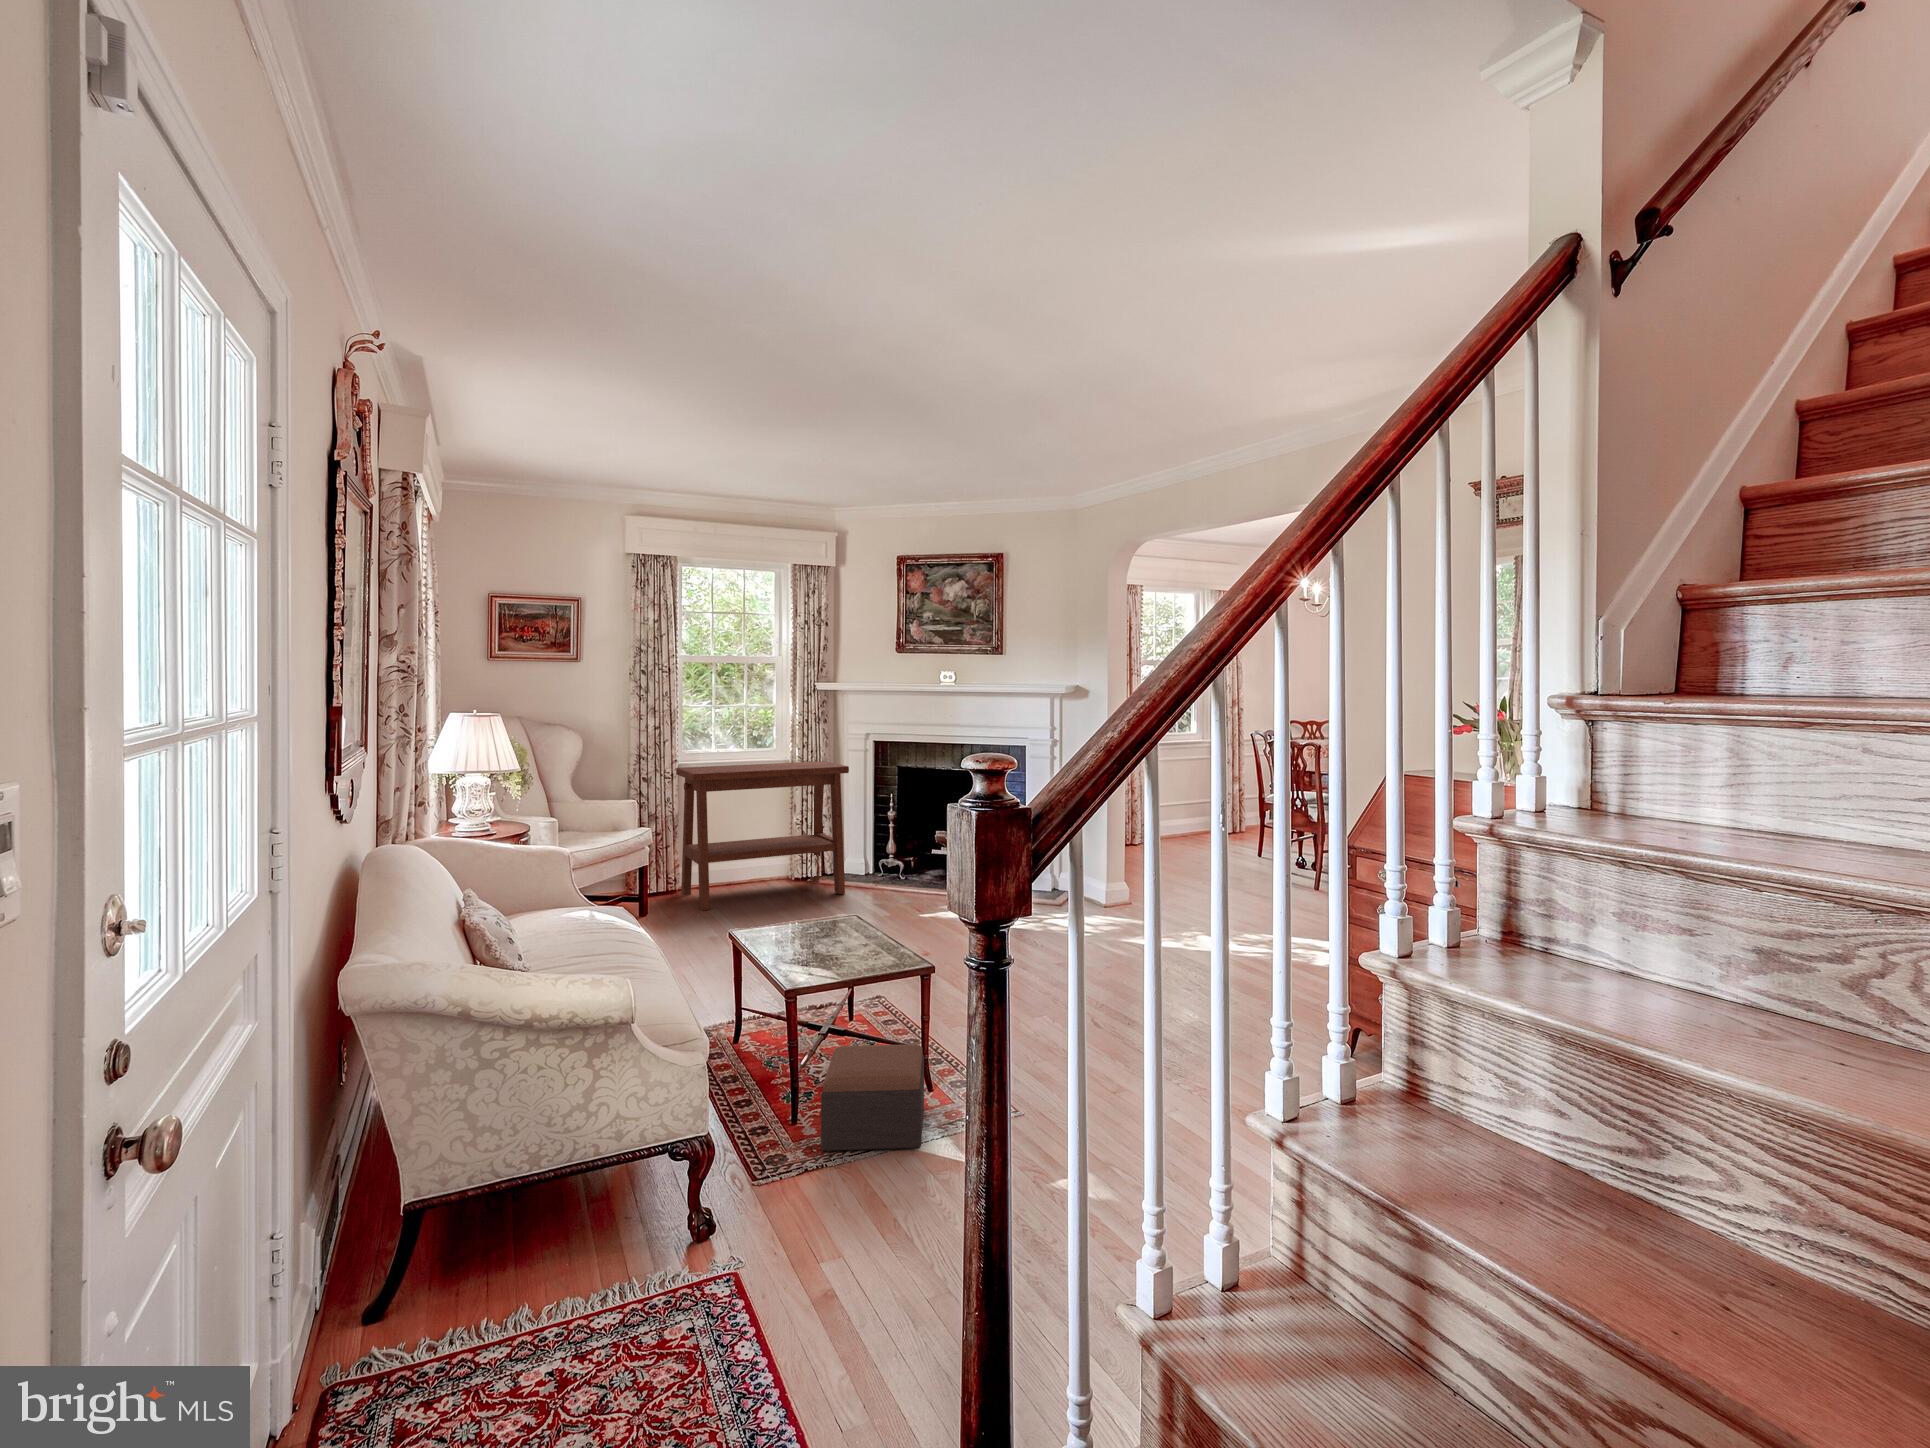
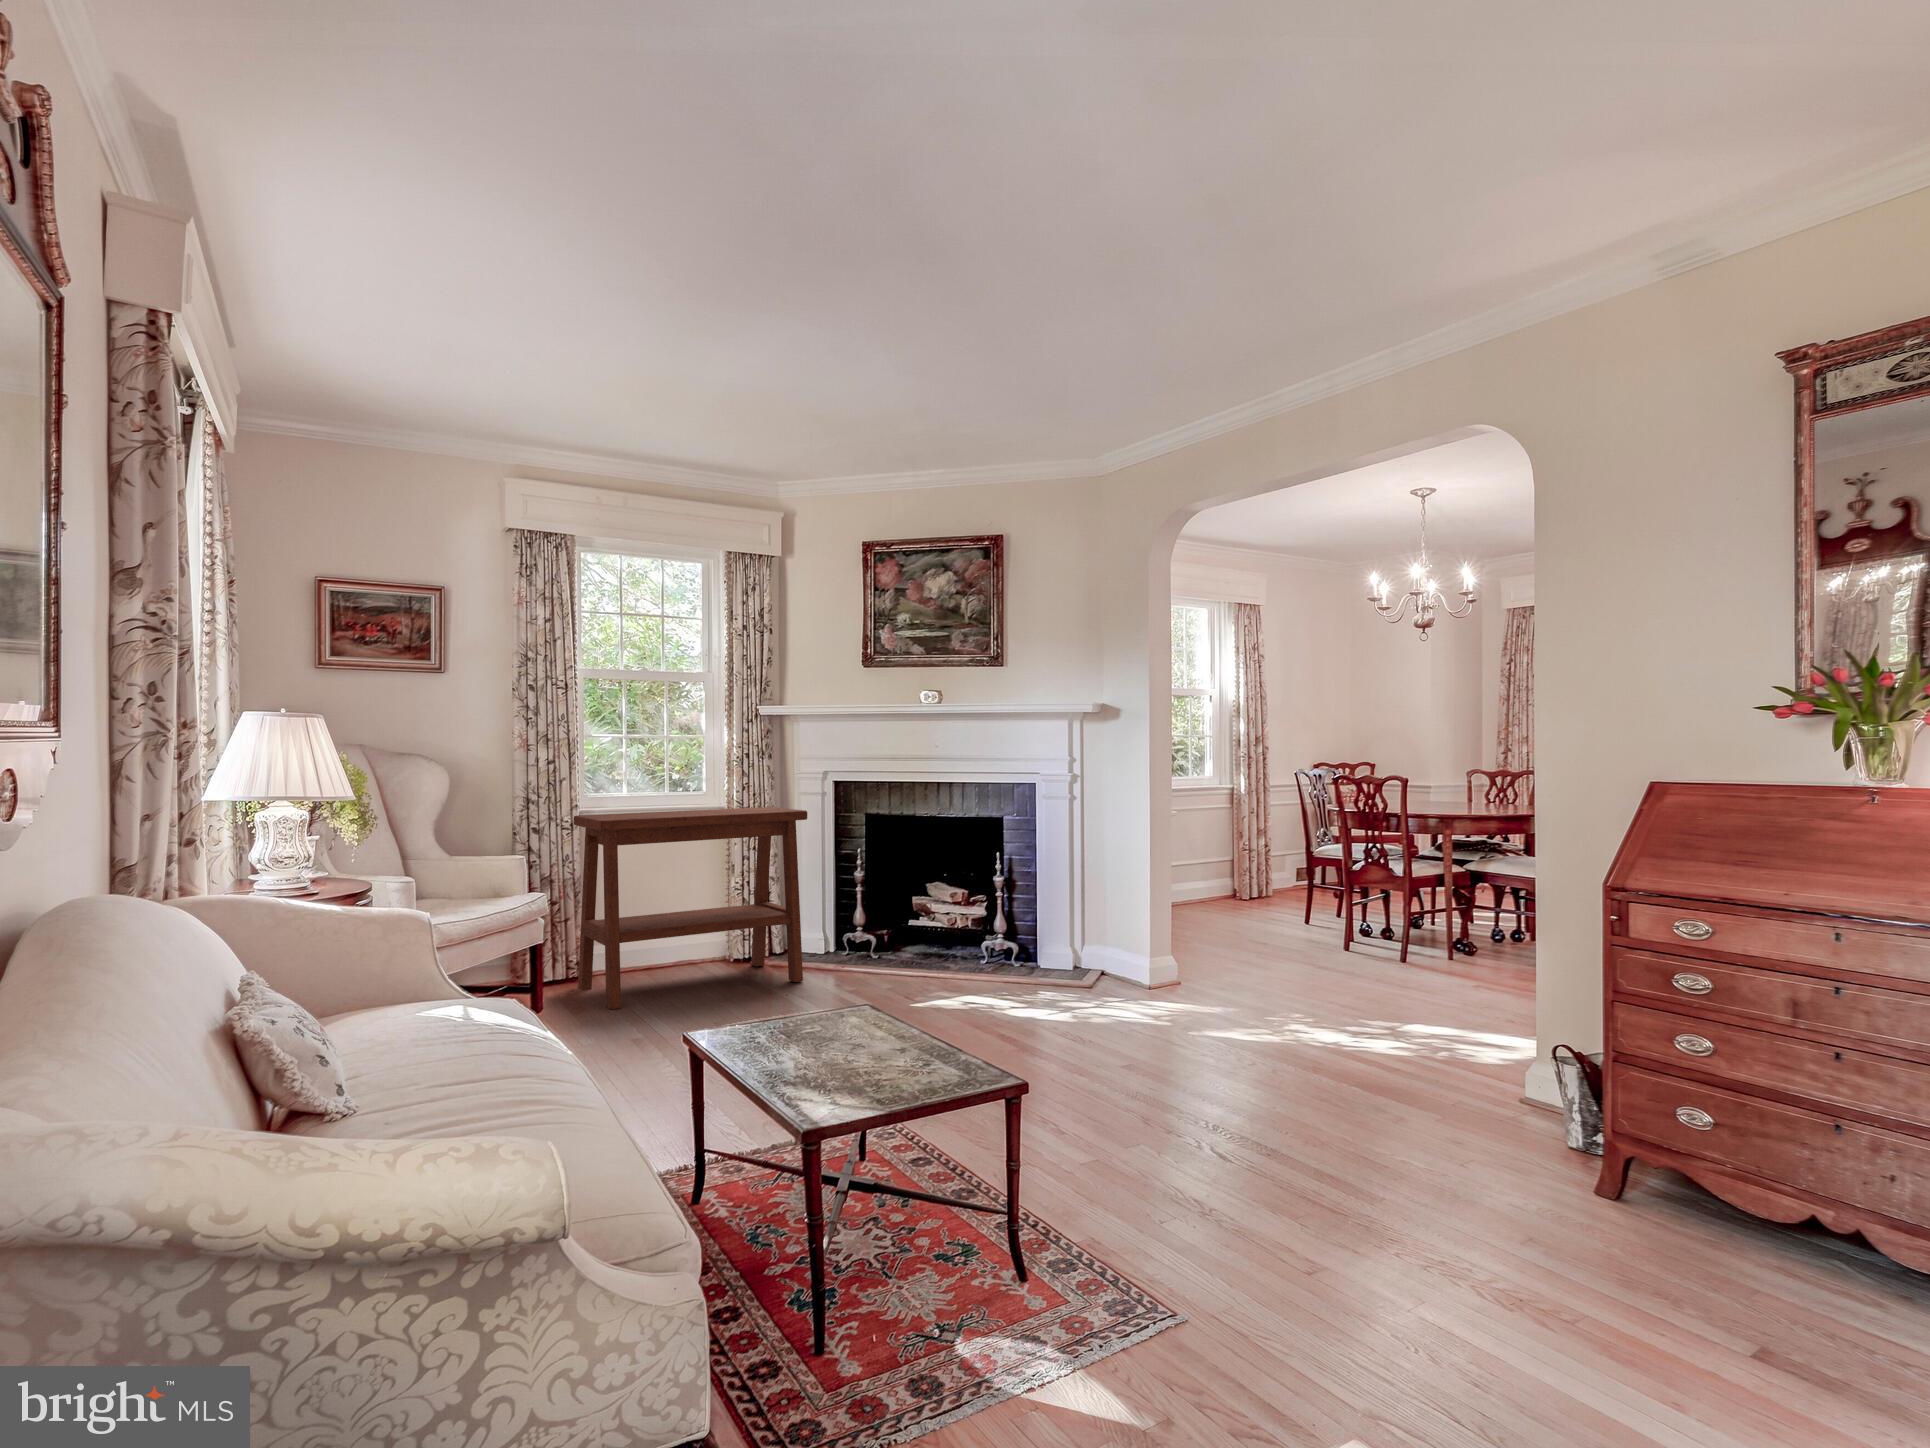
footstool: present [821,1044,924,1151] -> none [875,1205,1045,1405]

